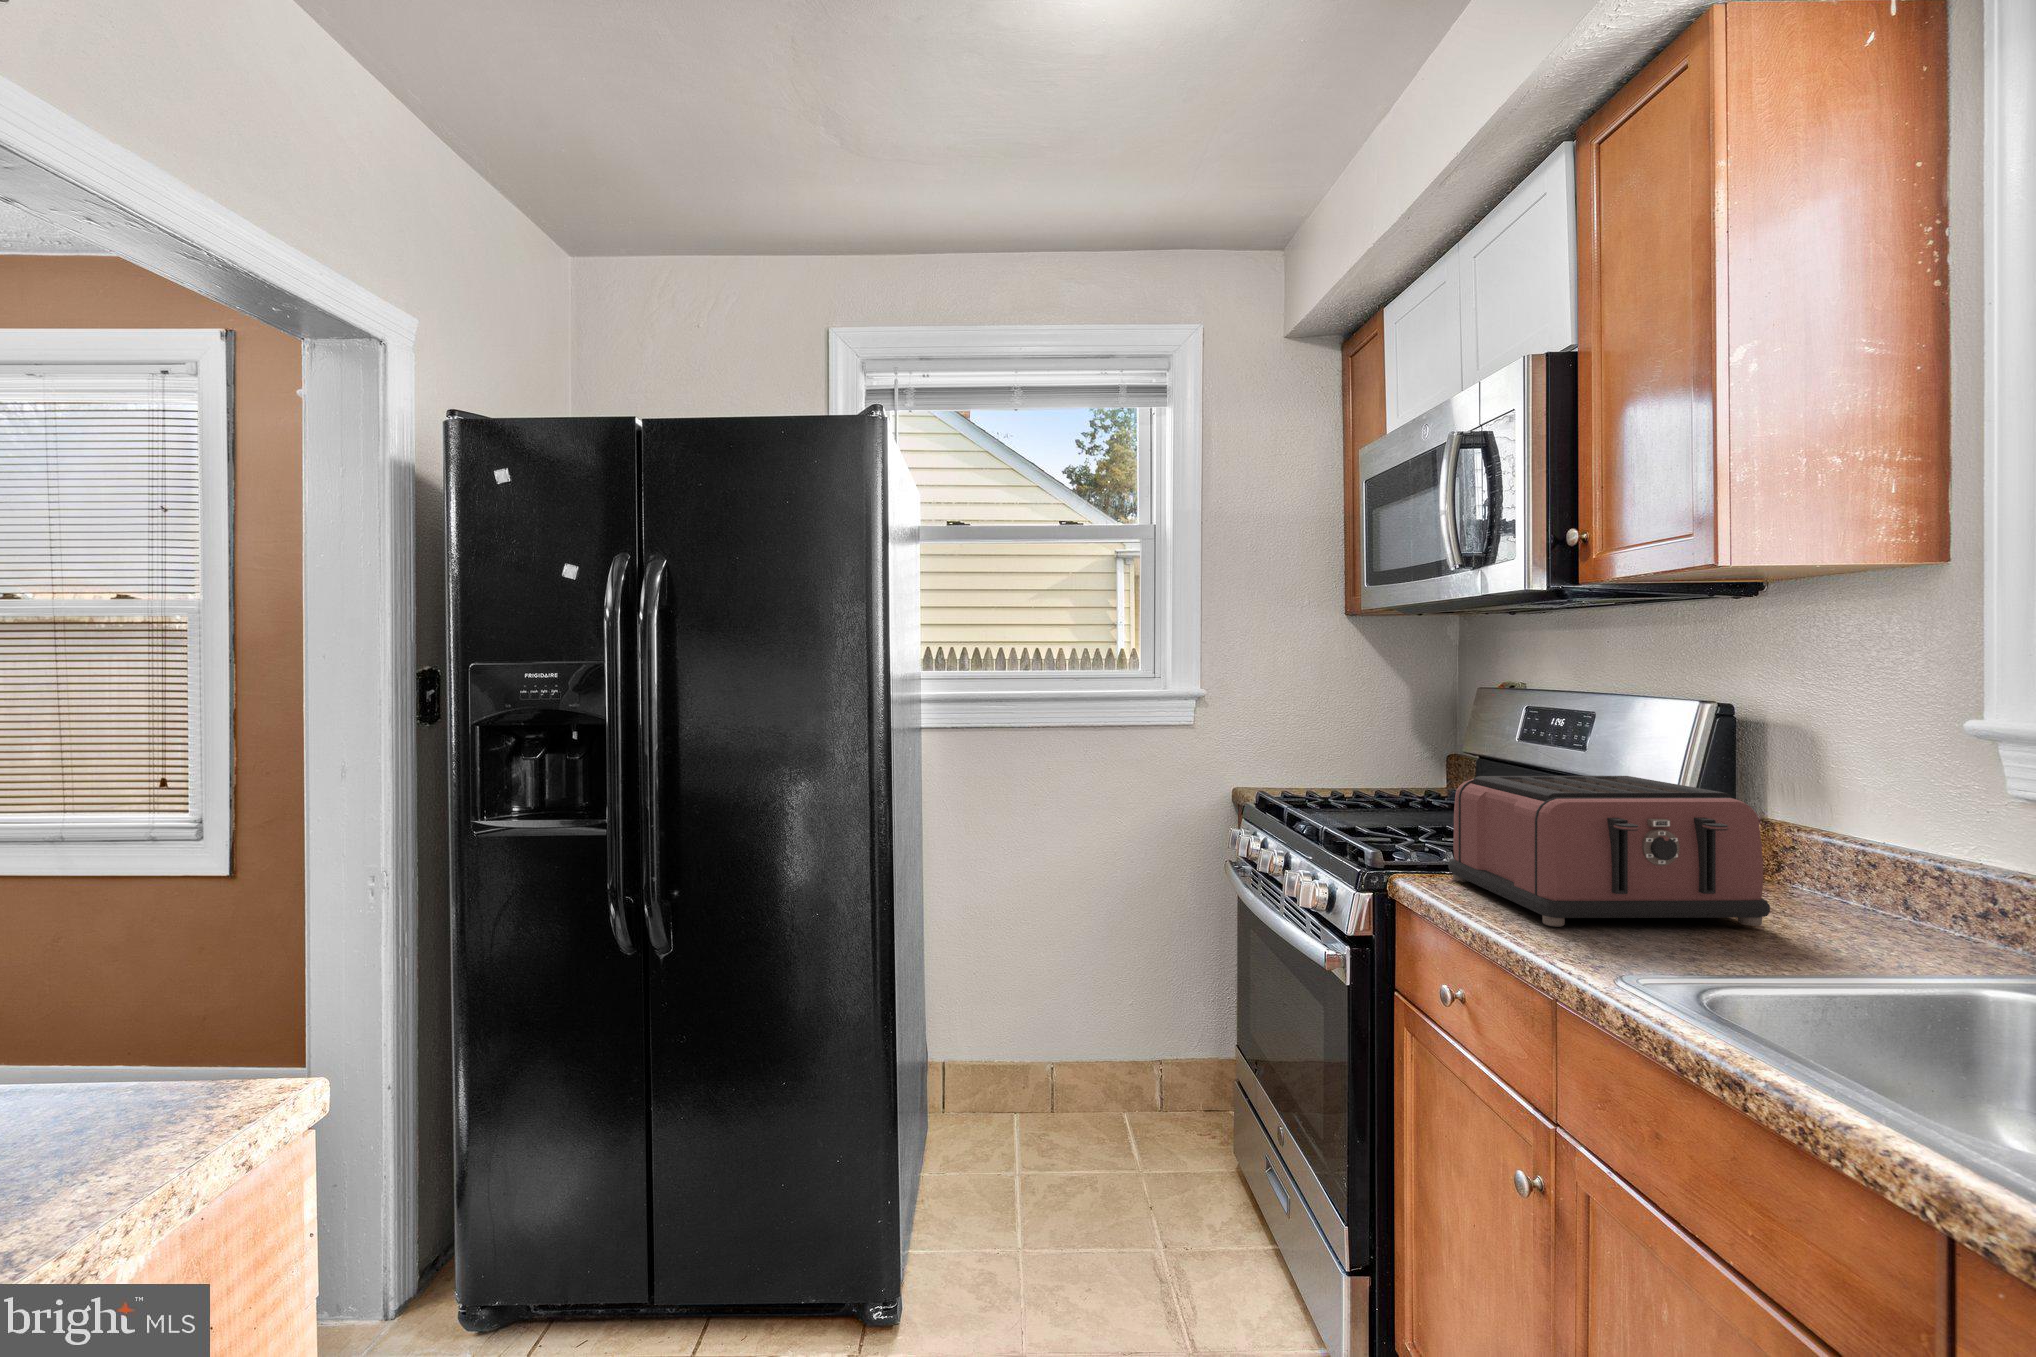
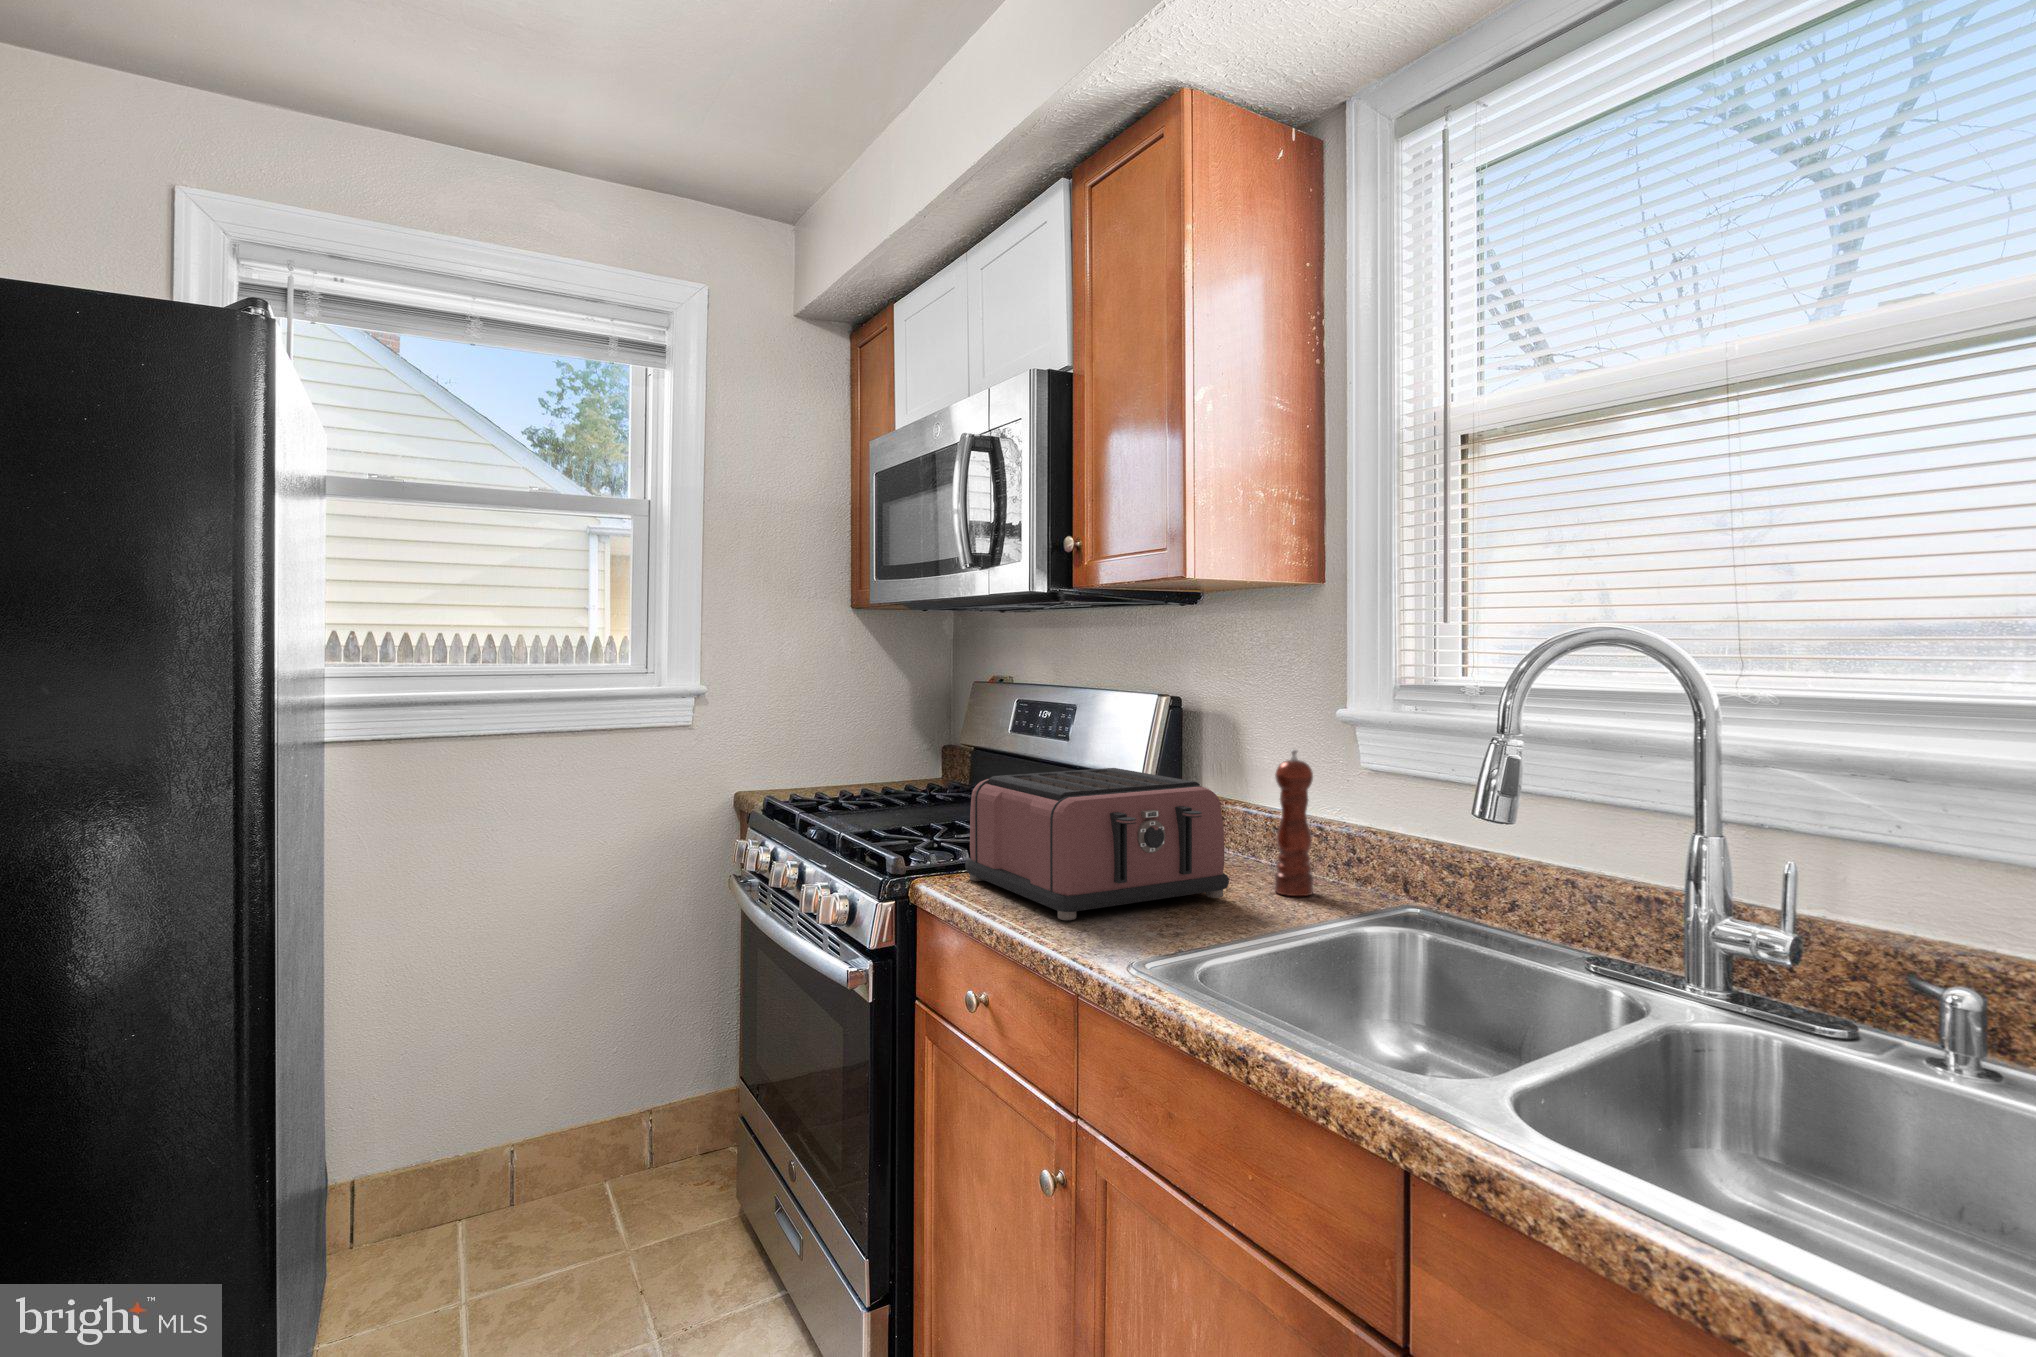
pepper mill: none [1840,762,1899,938] -> present [1274,750,1313,896]

